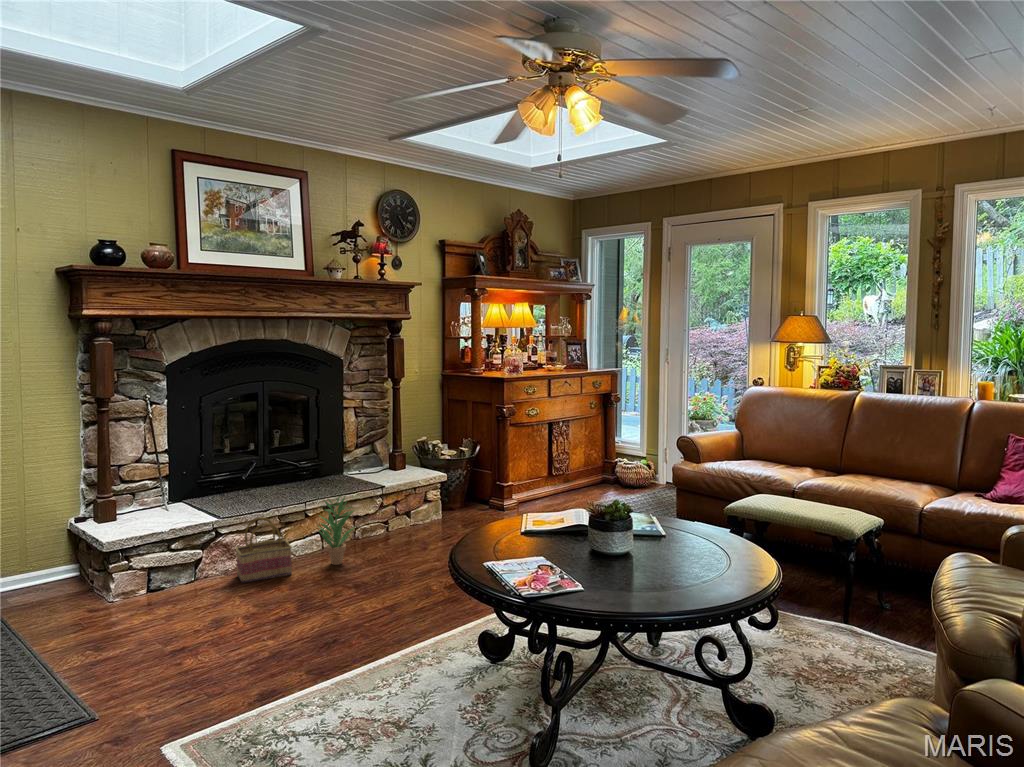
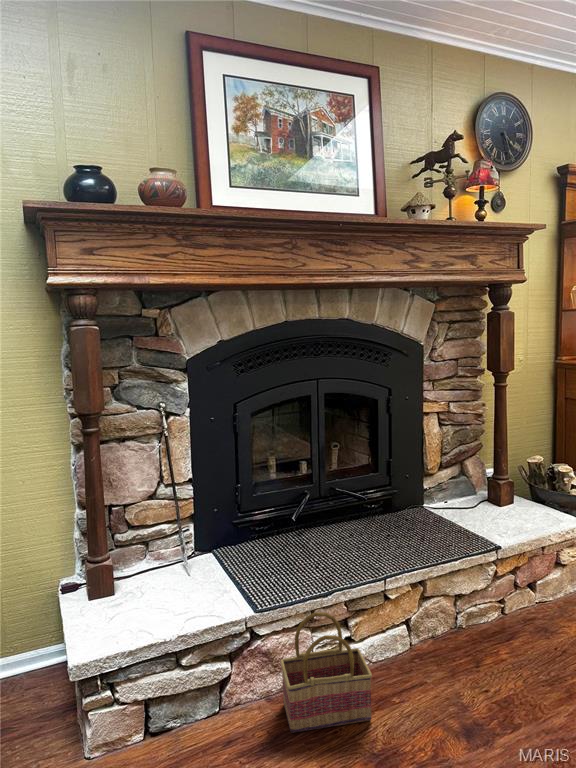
potted plant: present [319,497,353,565] -> none [408,585,479,700]

